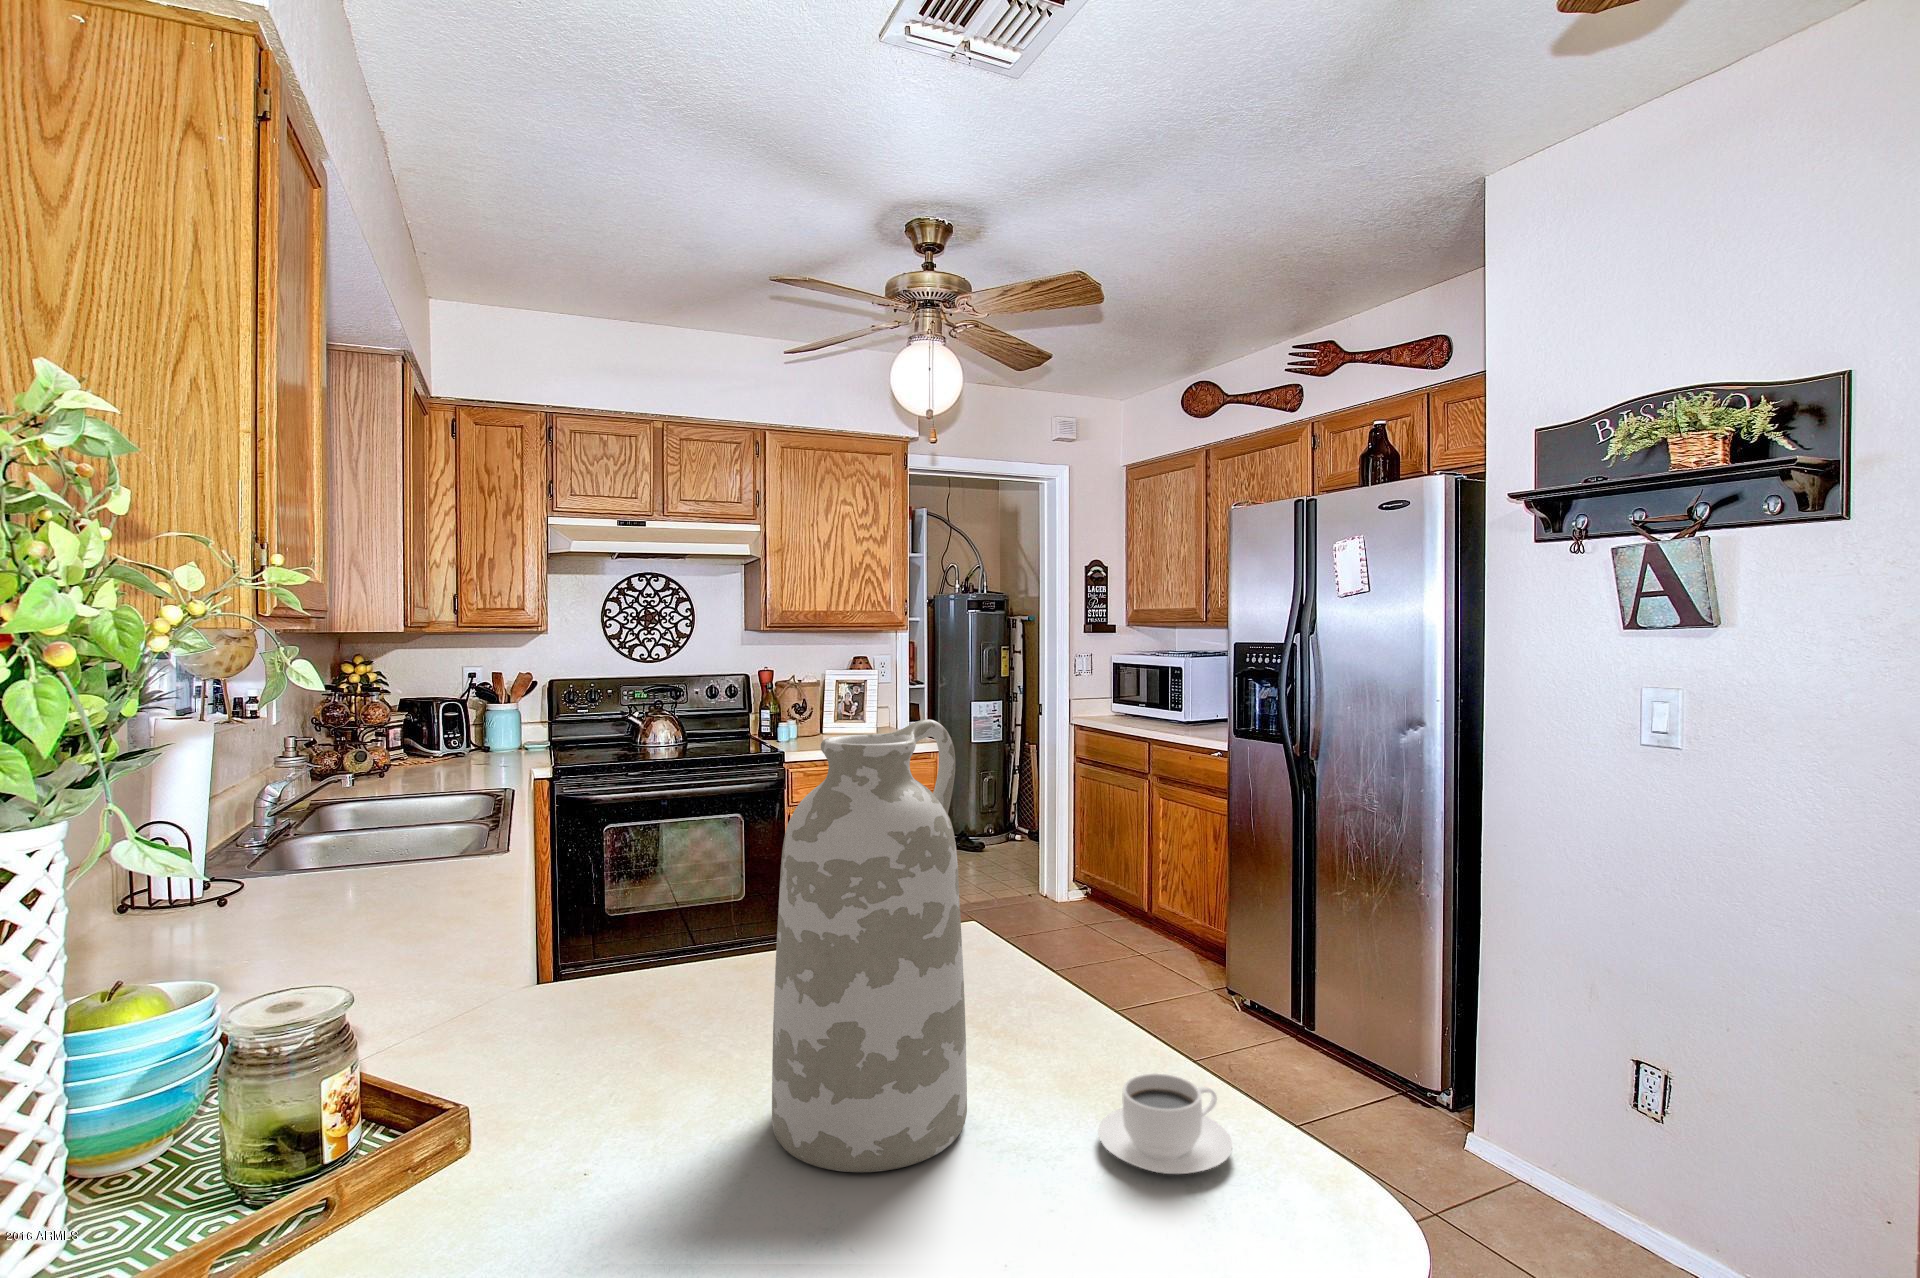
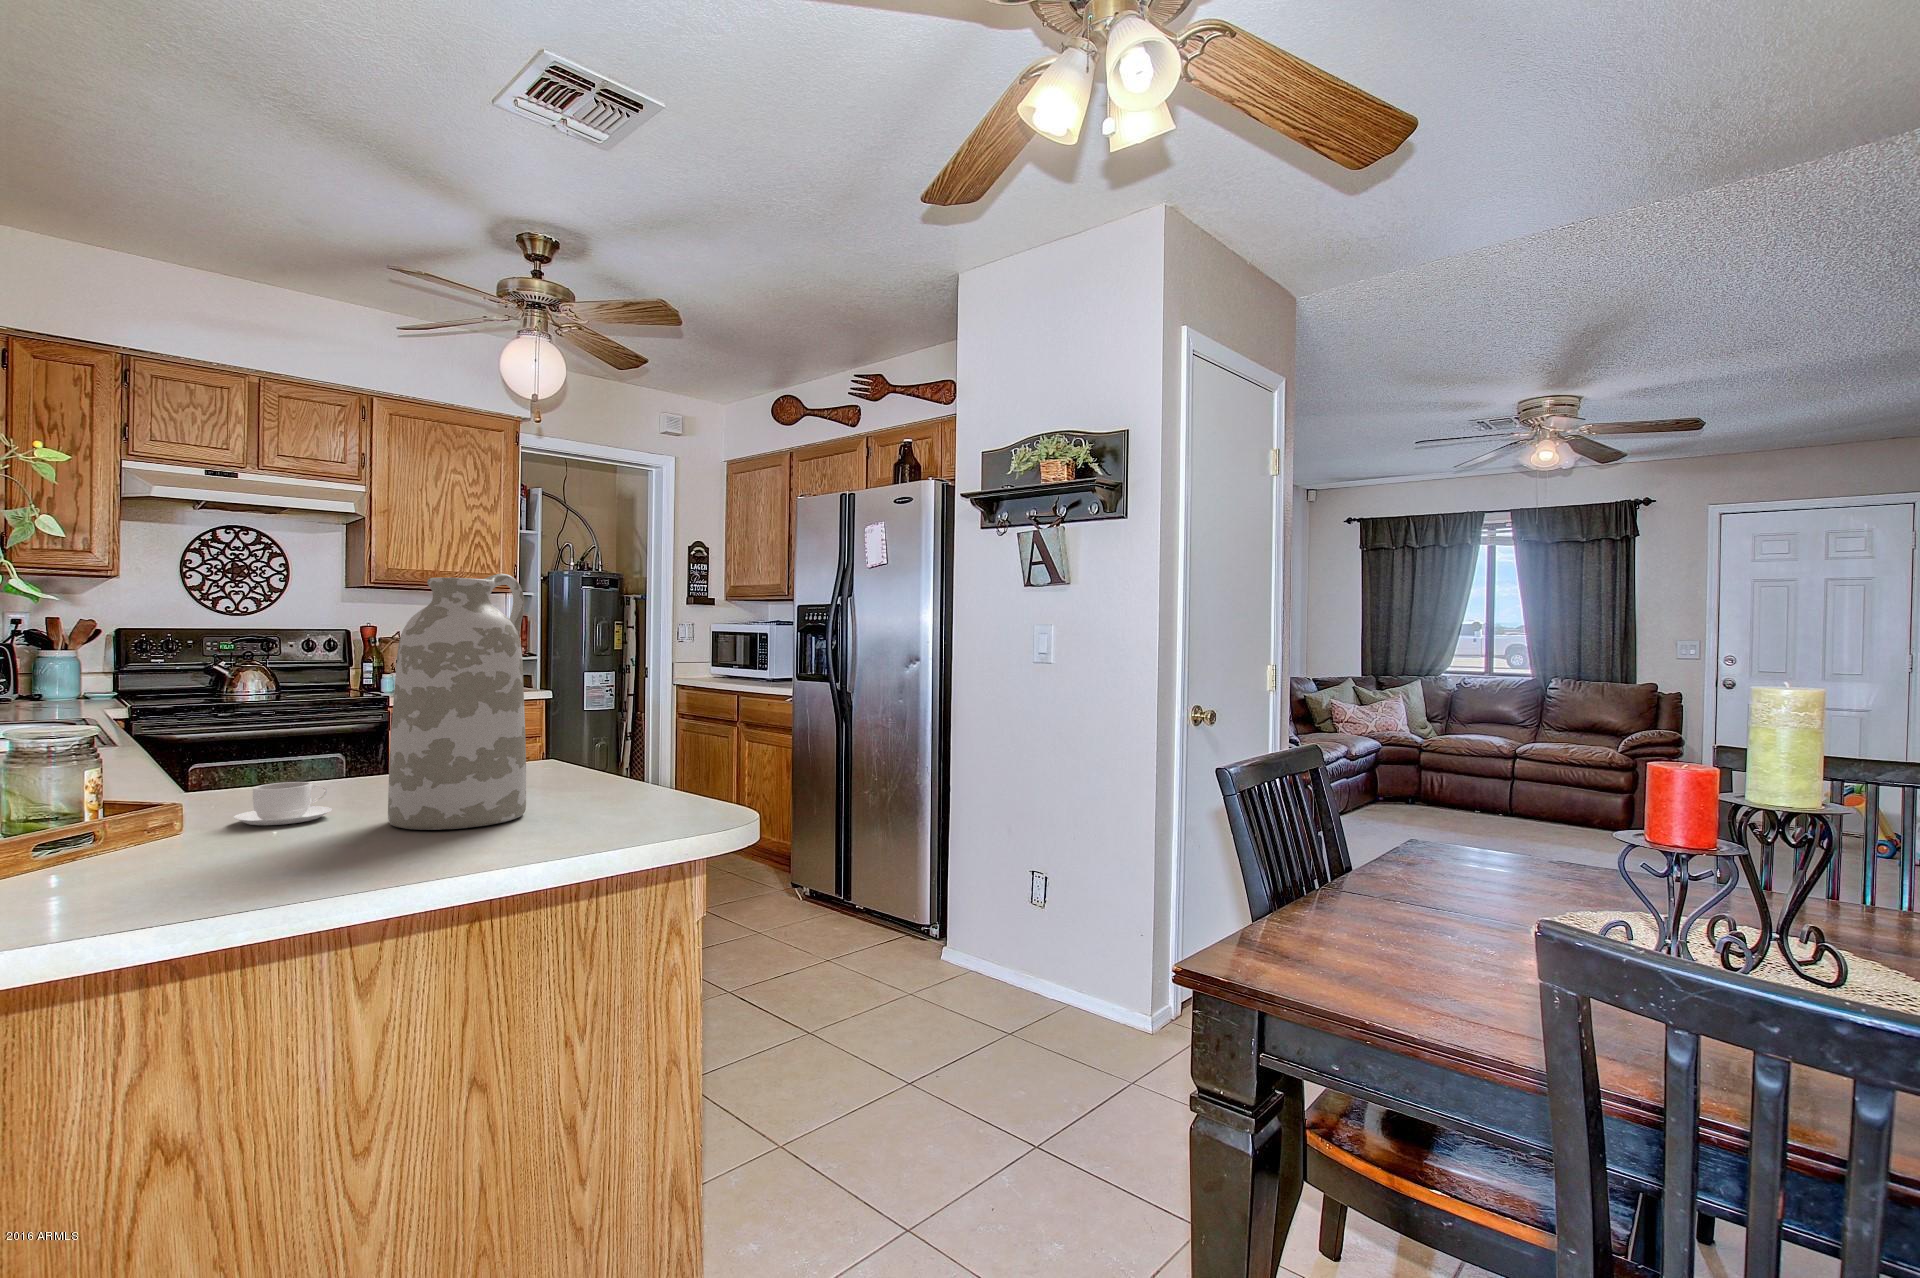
coffee cup: present [1098,1073,1232,1174] -> present [233,782,332,825]

